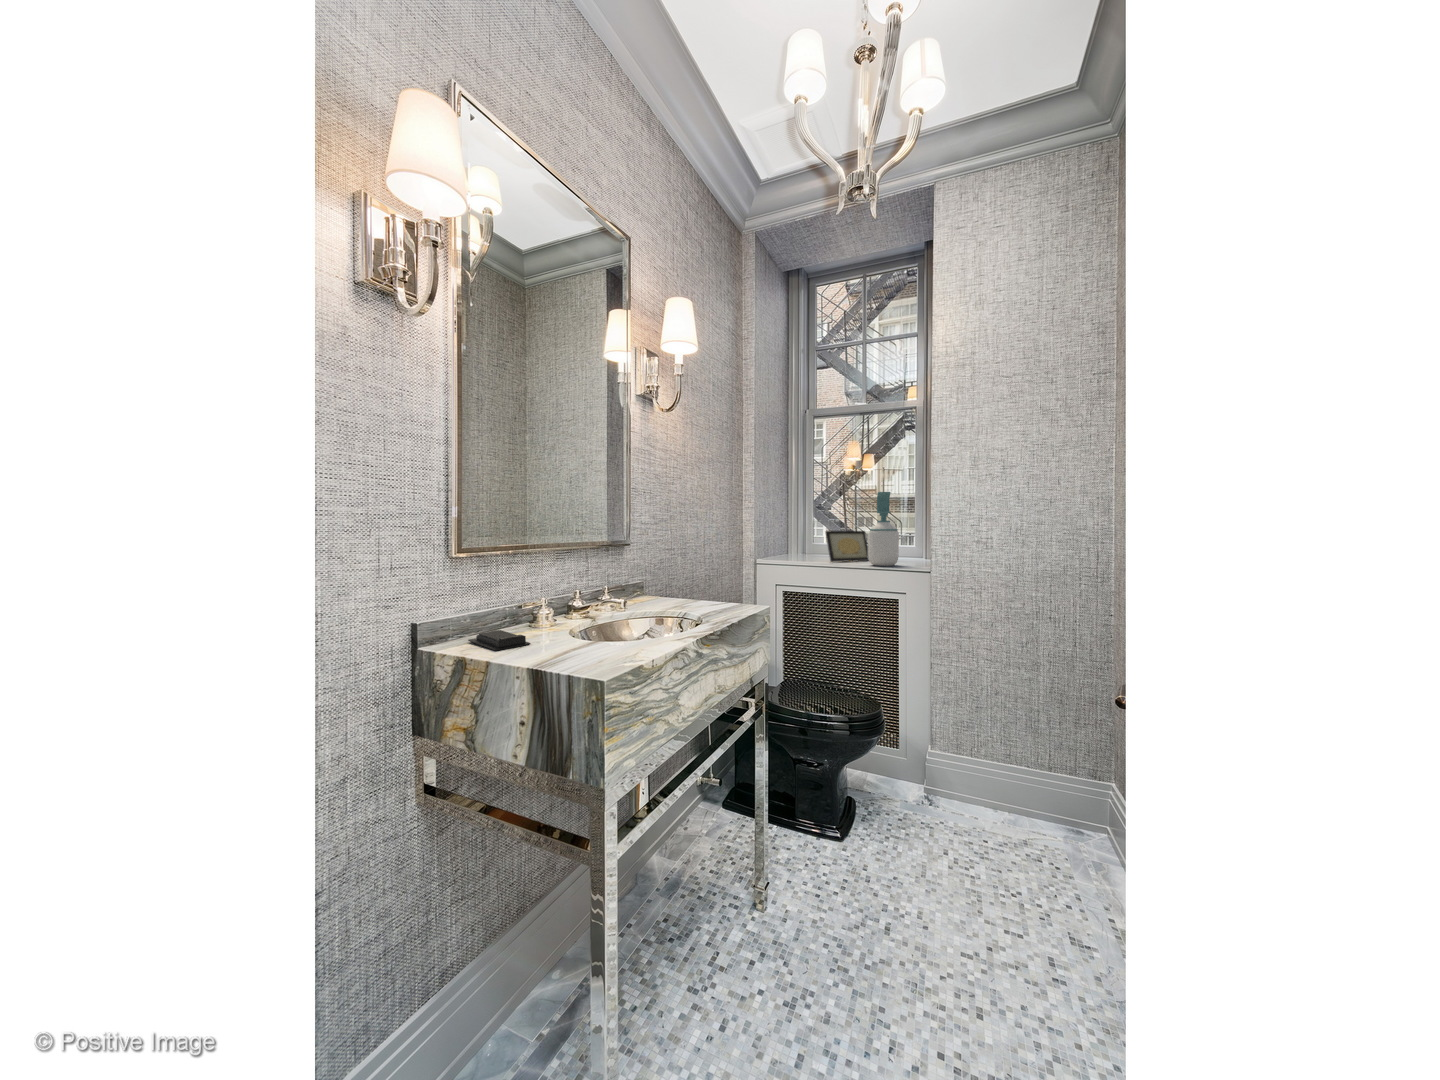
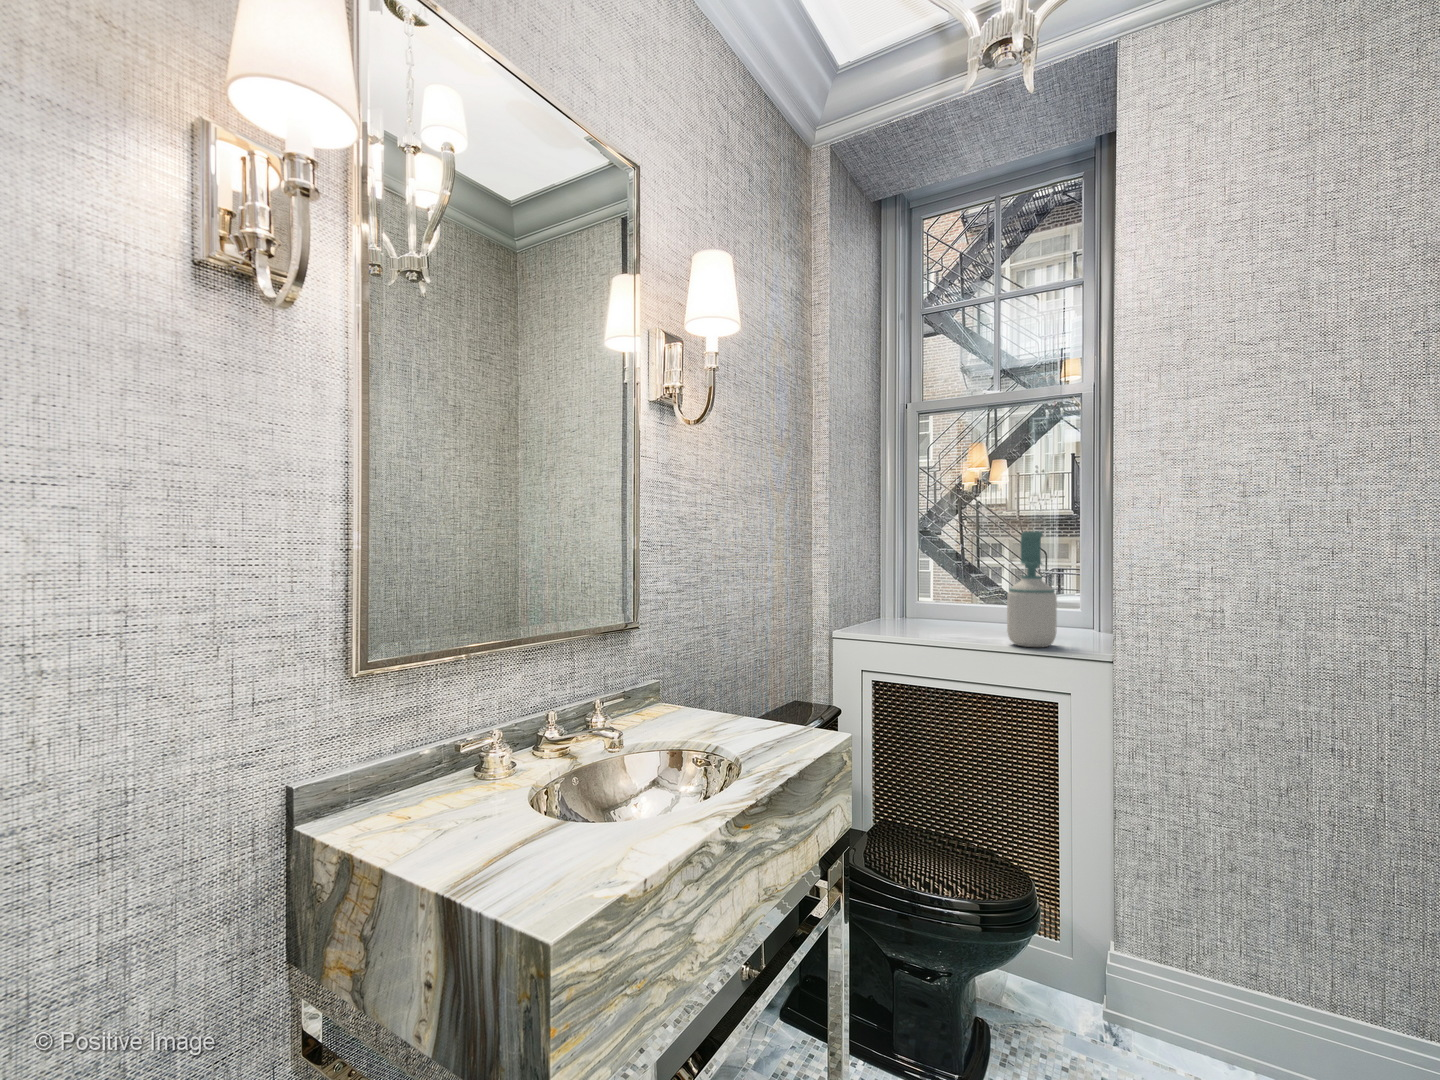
picture frame: present [825,531,869,562] -> none [938,585,1010,634]
soap bar: present [468,630,530,651] -> none [370,794,461,843]

